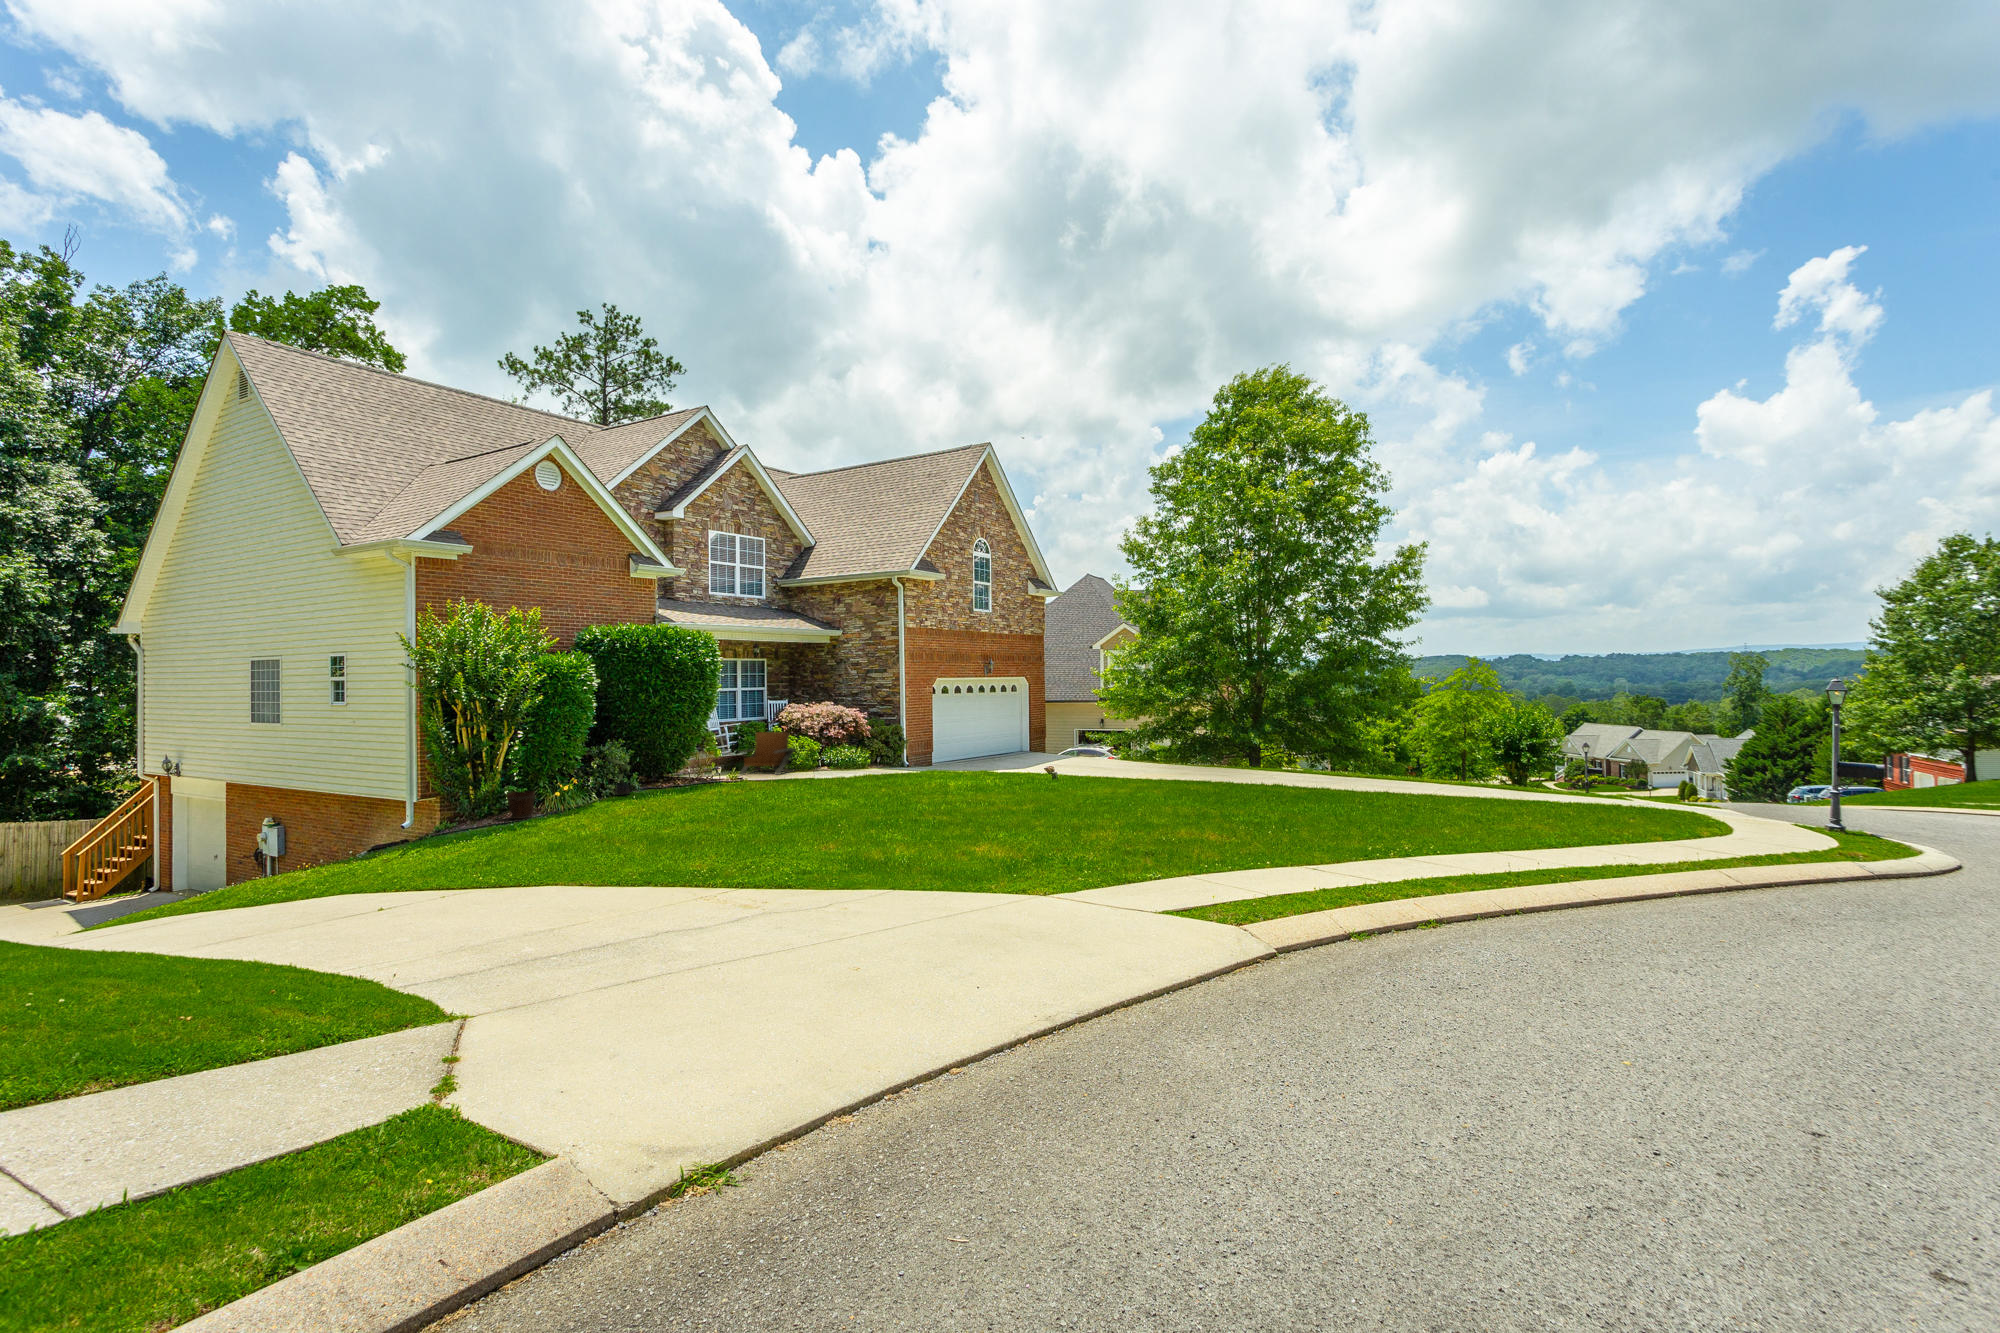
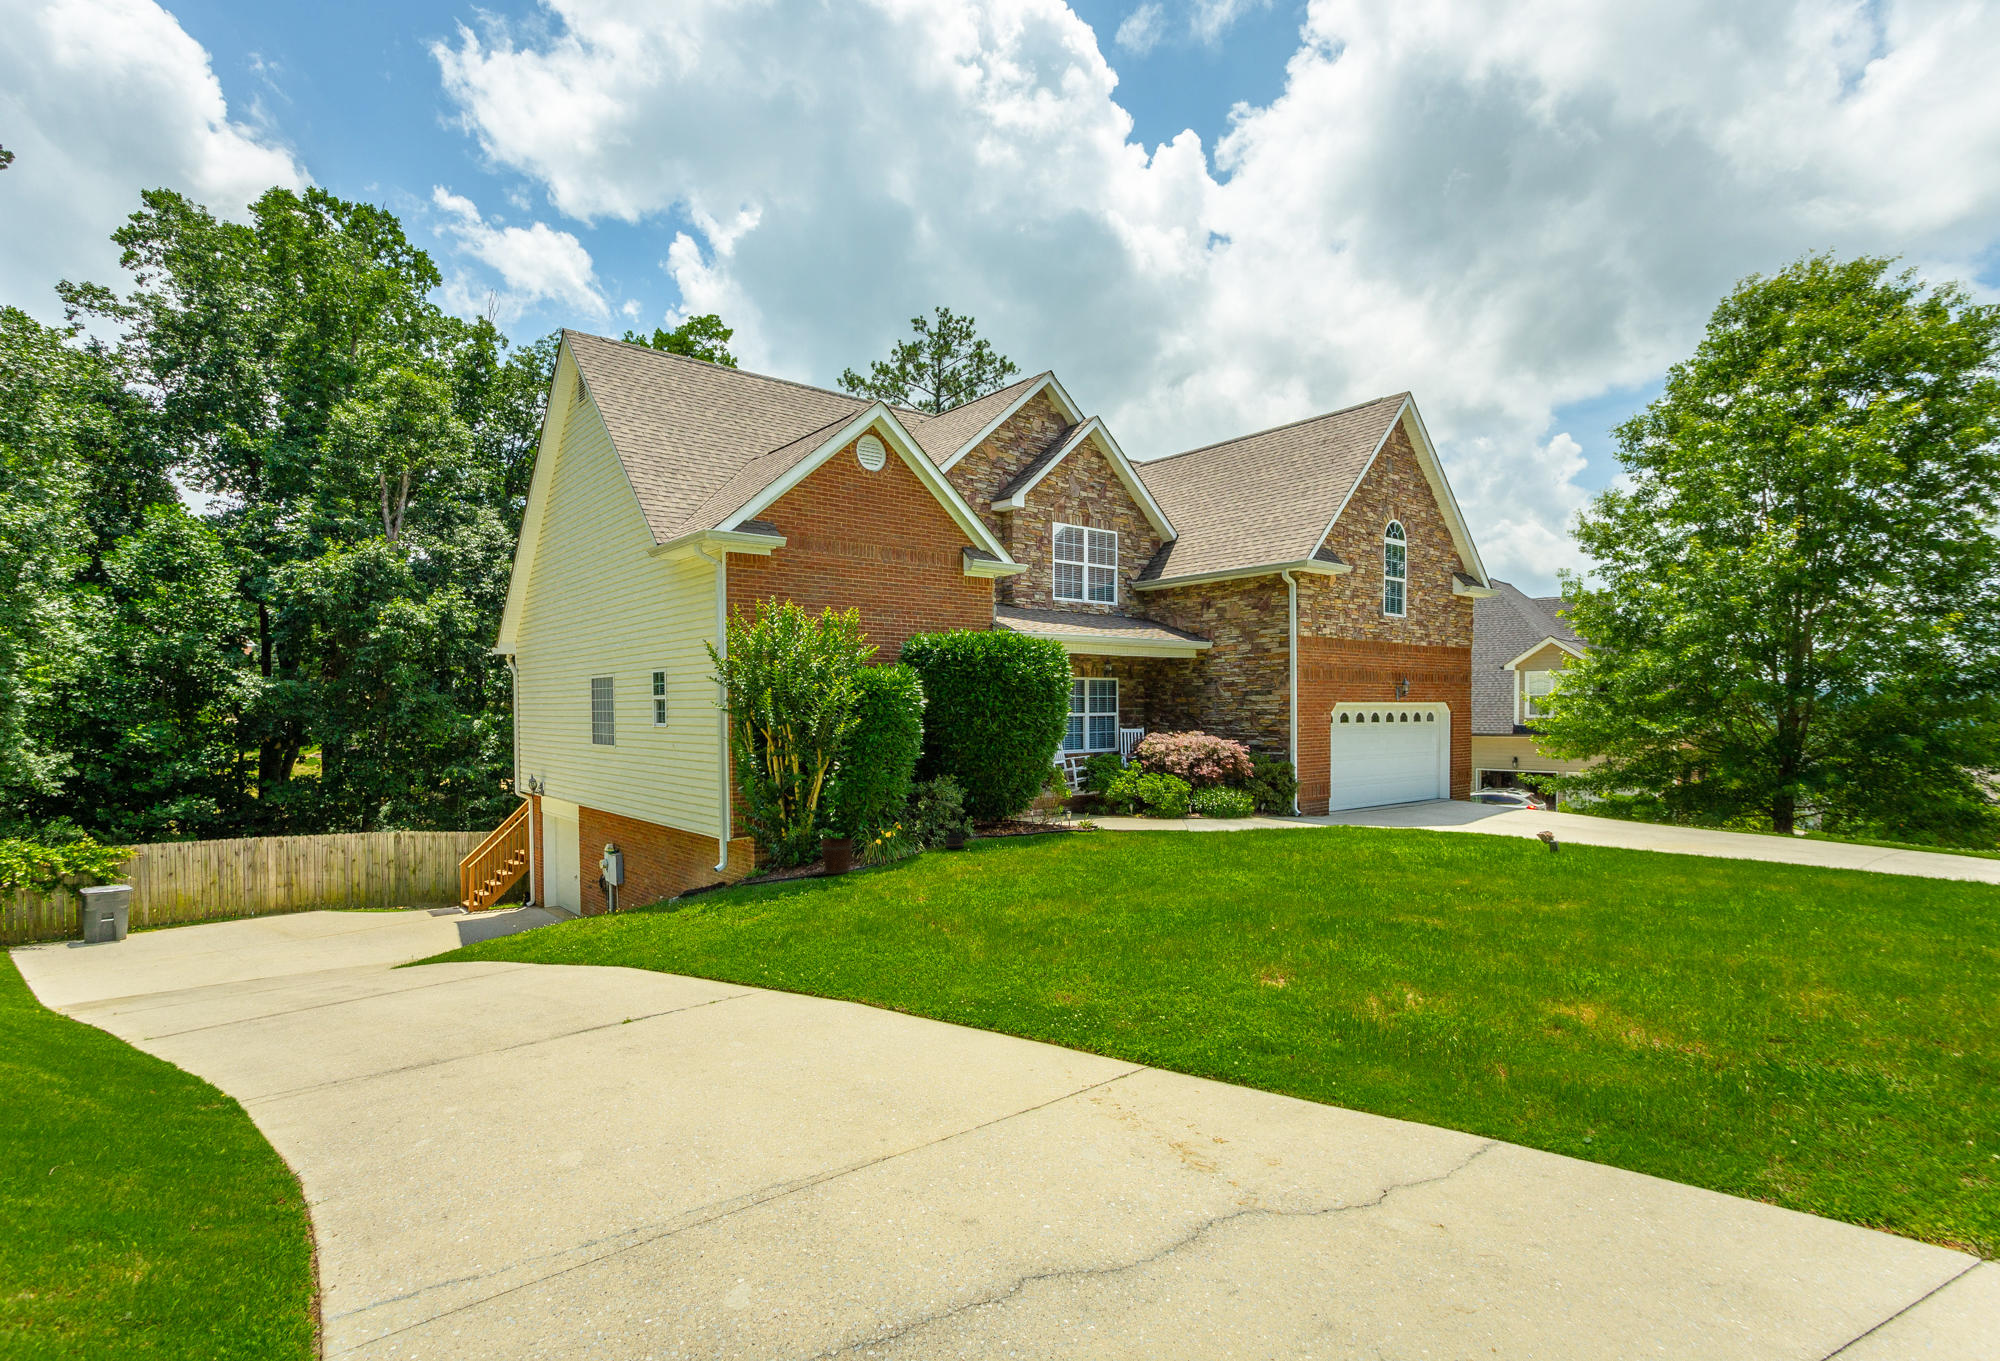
lounge chair: present [739,732,795,775] -> none [1089,767,1160,823]

